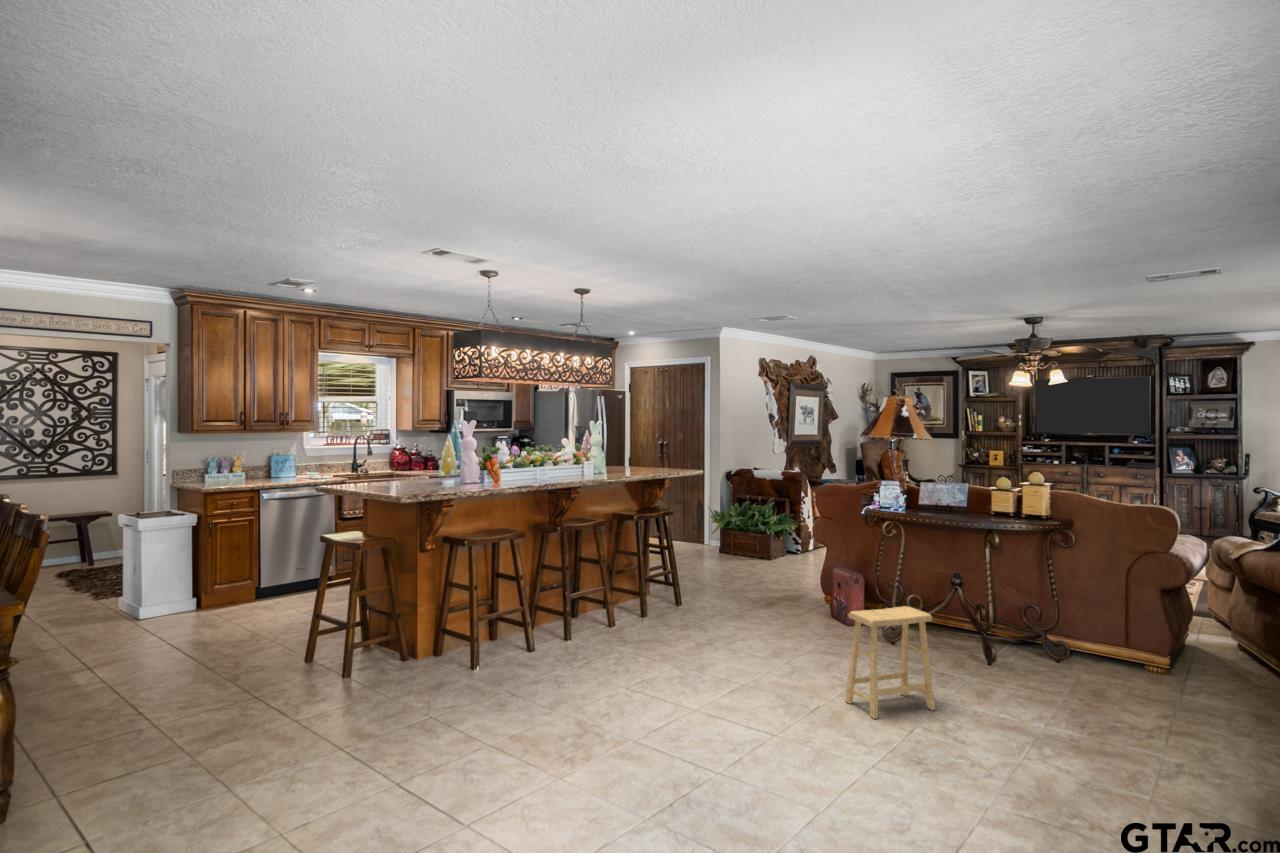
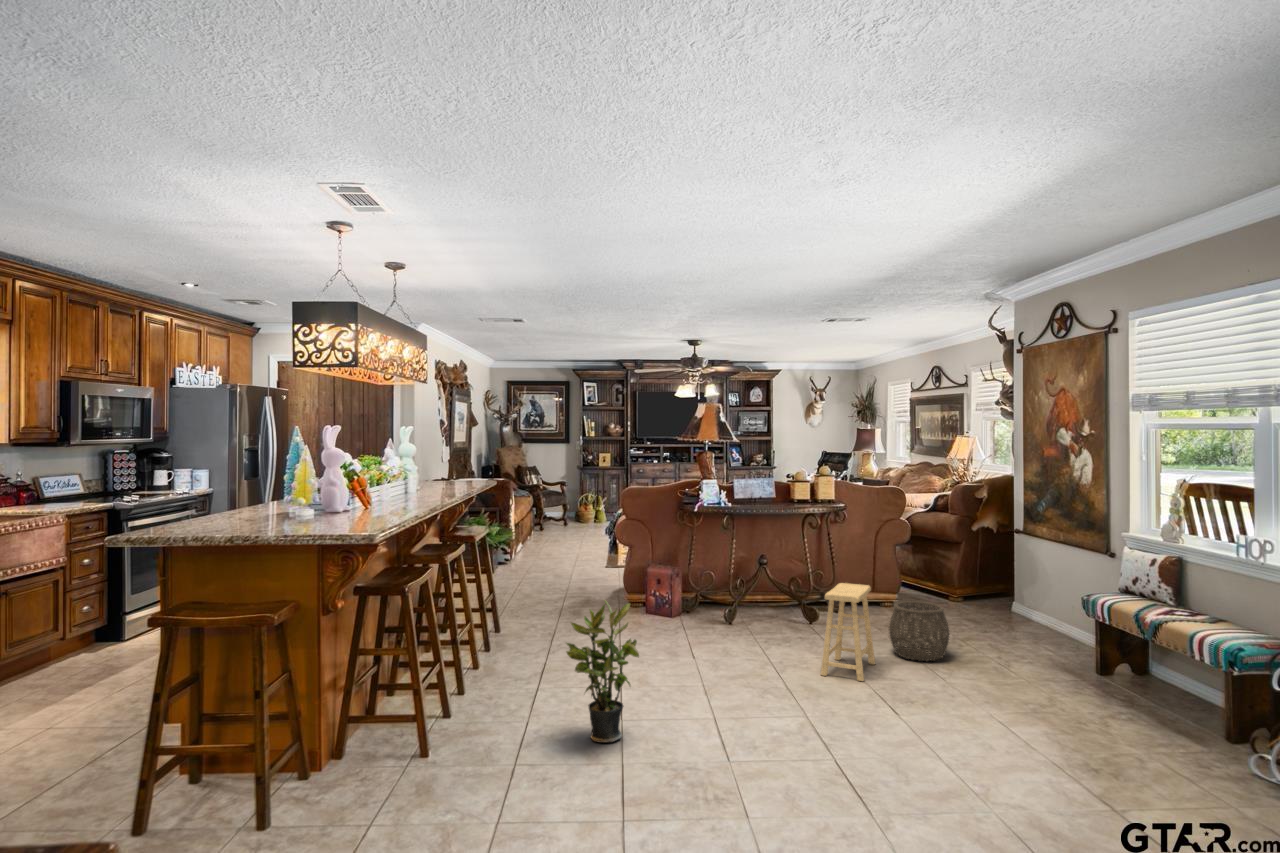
potted plant: none [528,570,594,691] -> present [566,601,639,743]
woven basket: none [976,646,1060,730] -> present [889,601,950,662]

